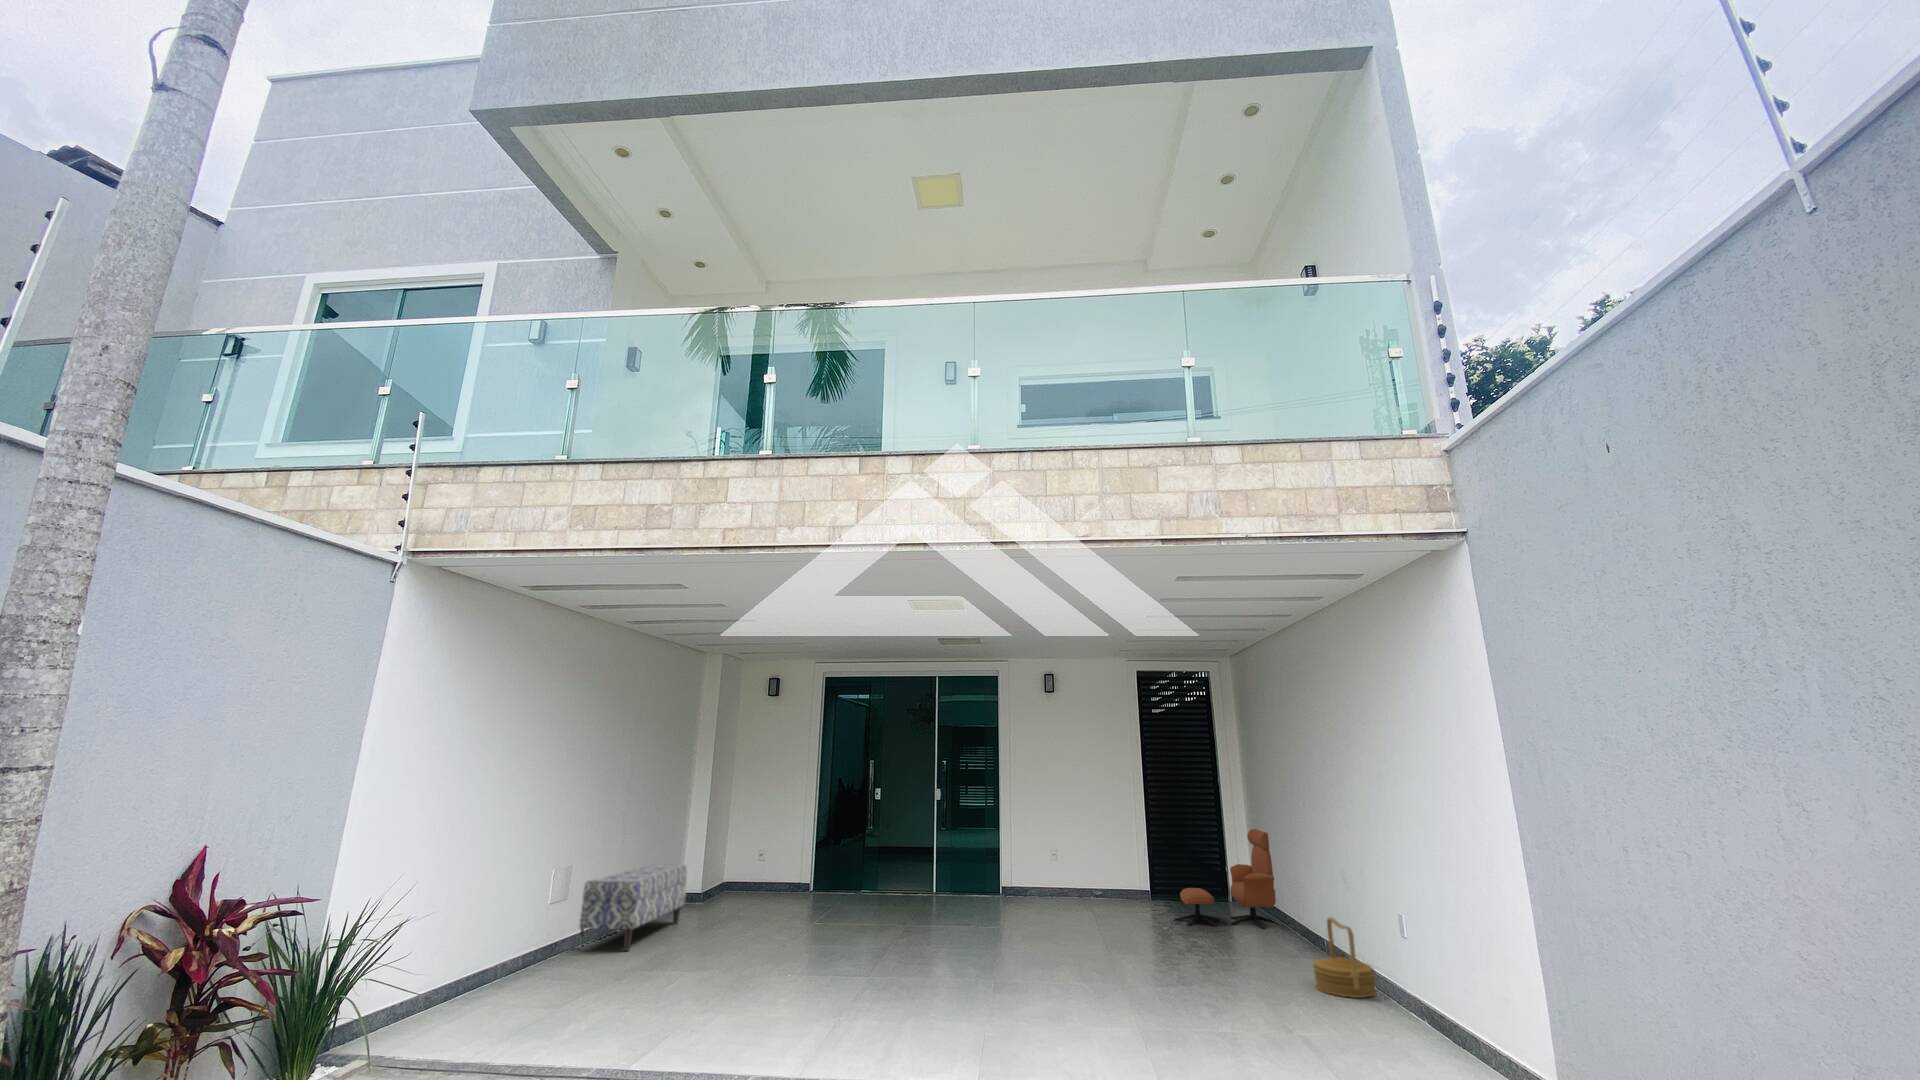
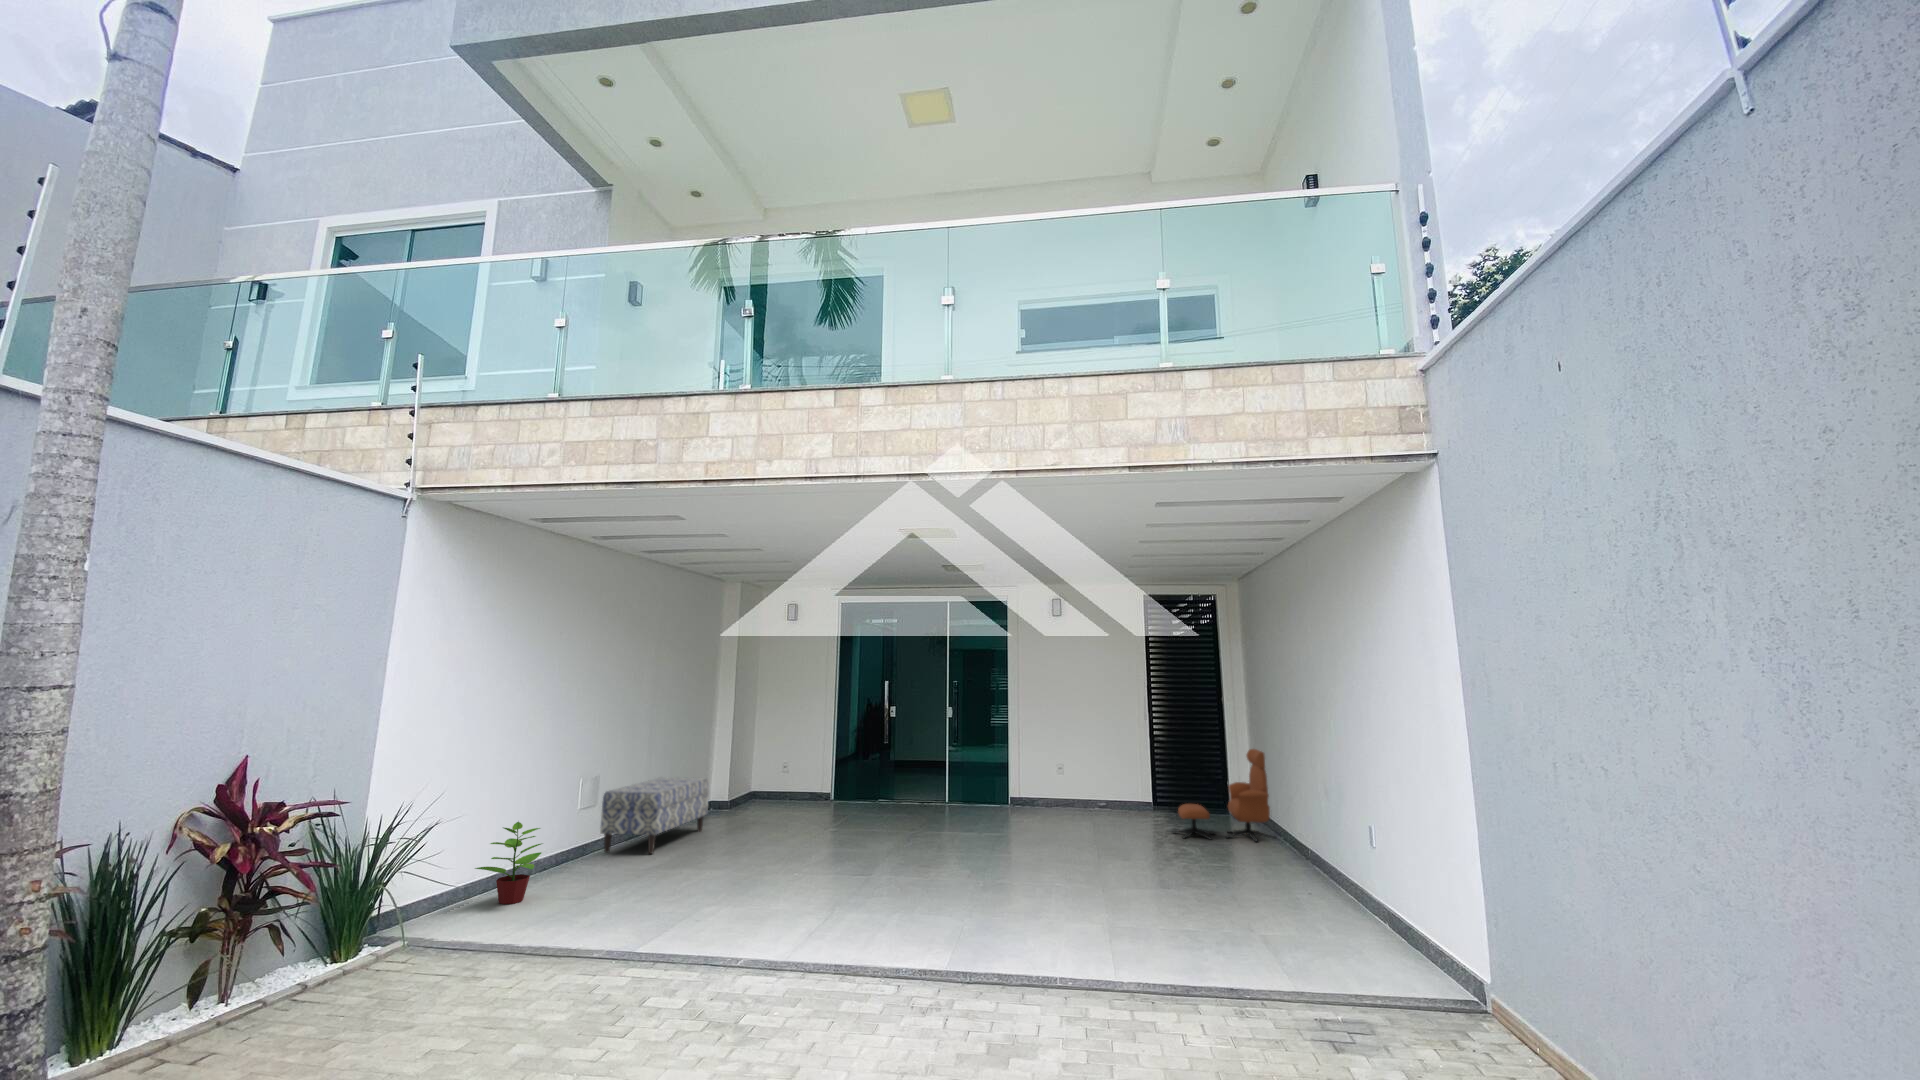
potted plant: none [440,915,519,1012] -> present [475,822,542,904]
woven basket: present [1313,917,1377,998] -> none [1288,832,1349,906]

